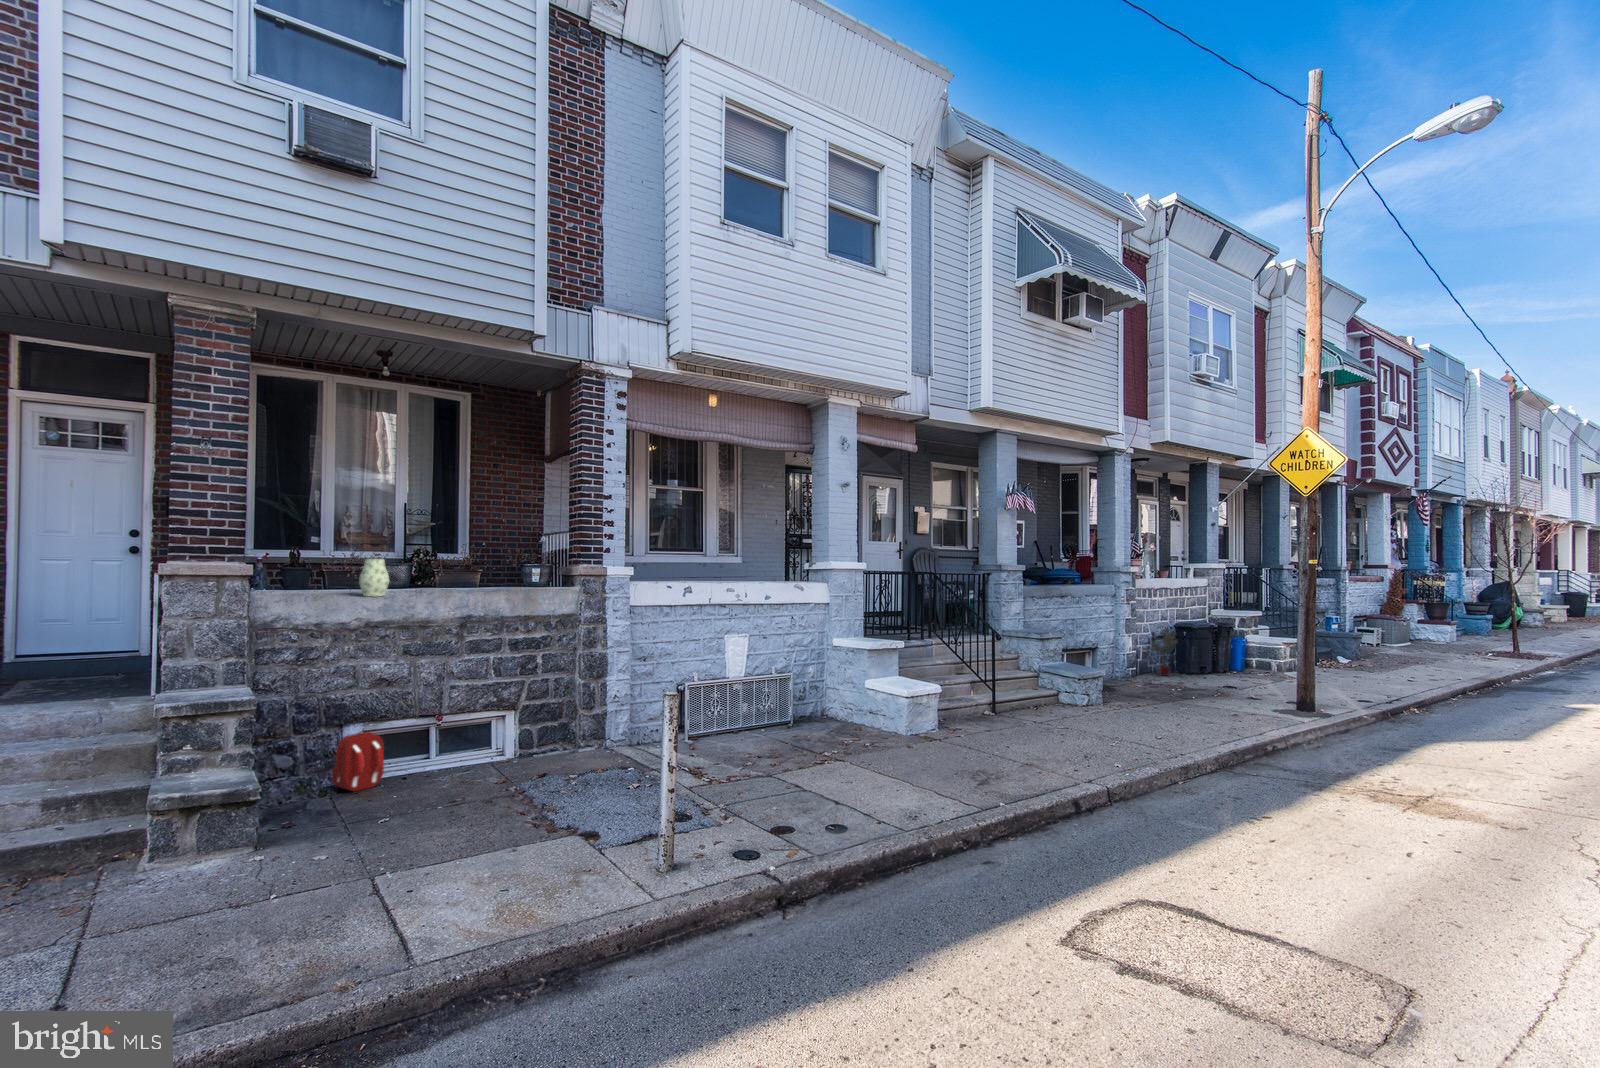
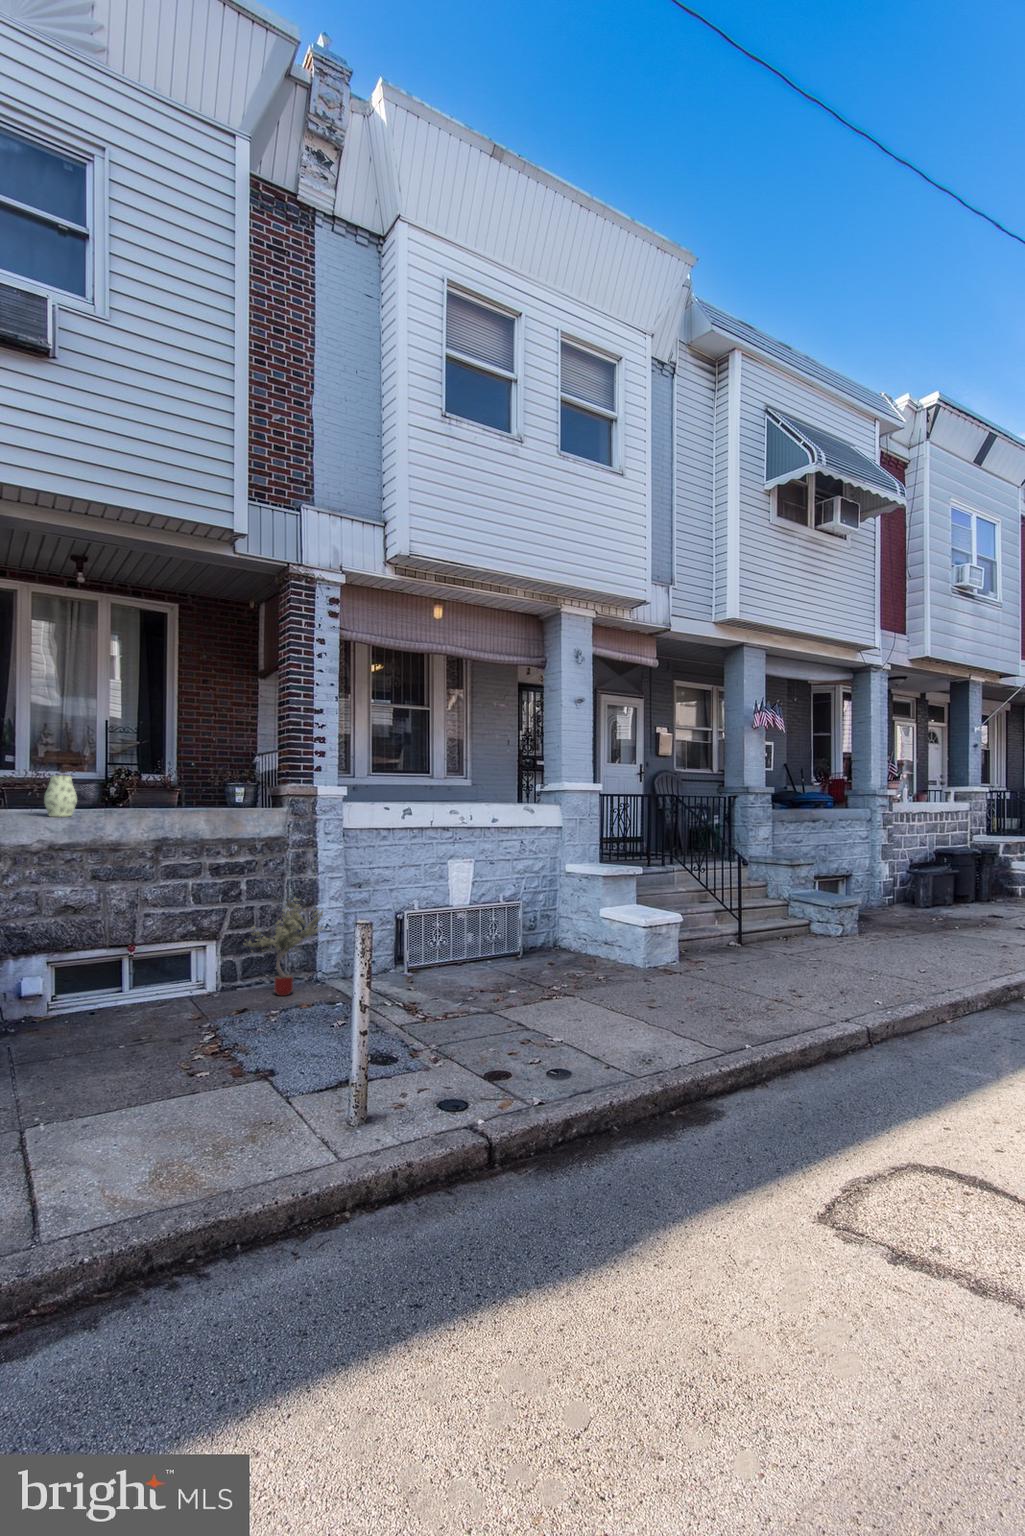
potted tree: present [1150,627,1178,675] -> present [244,898,323,996]
backpack: present [332,731,384,791] -> none [14,963,71,1028]

